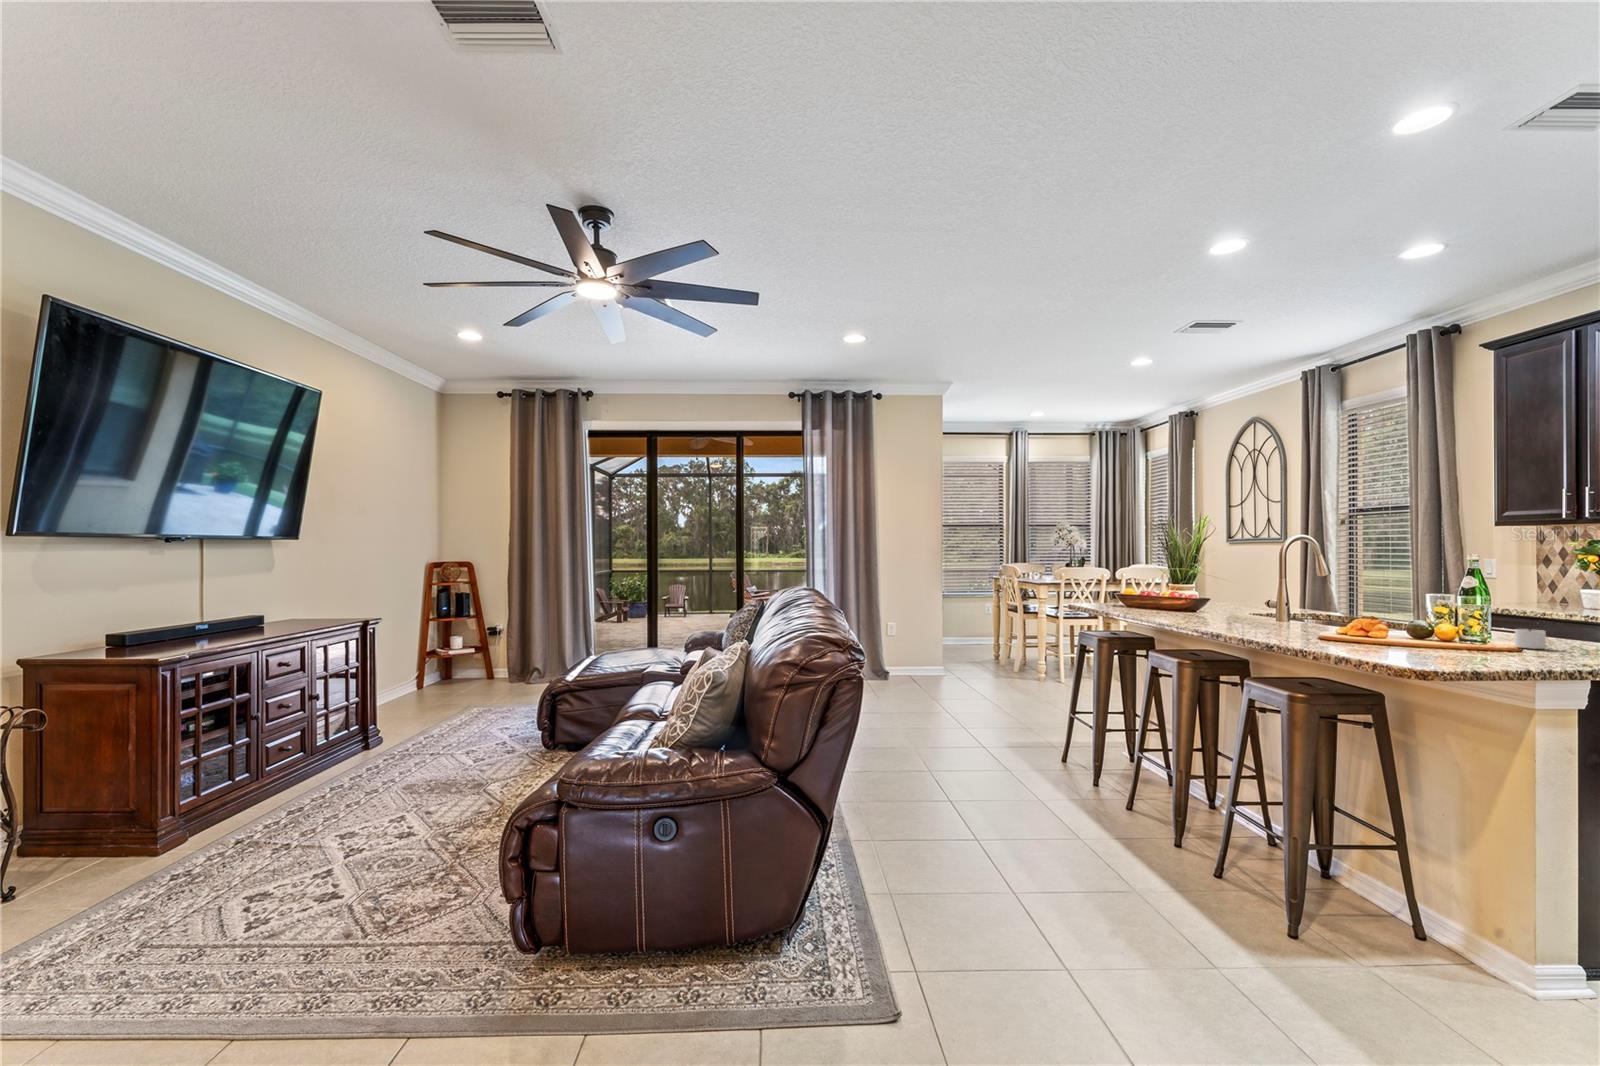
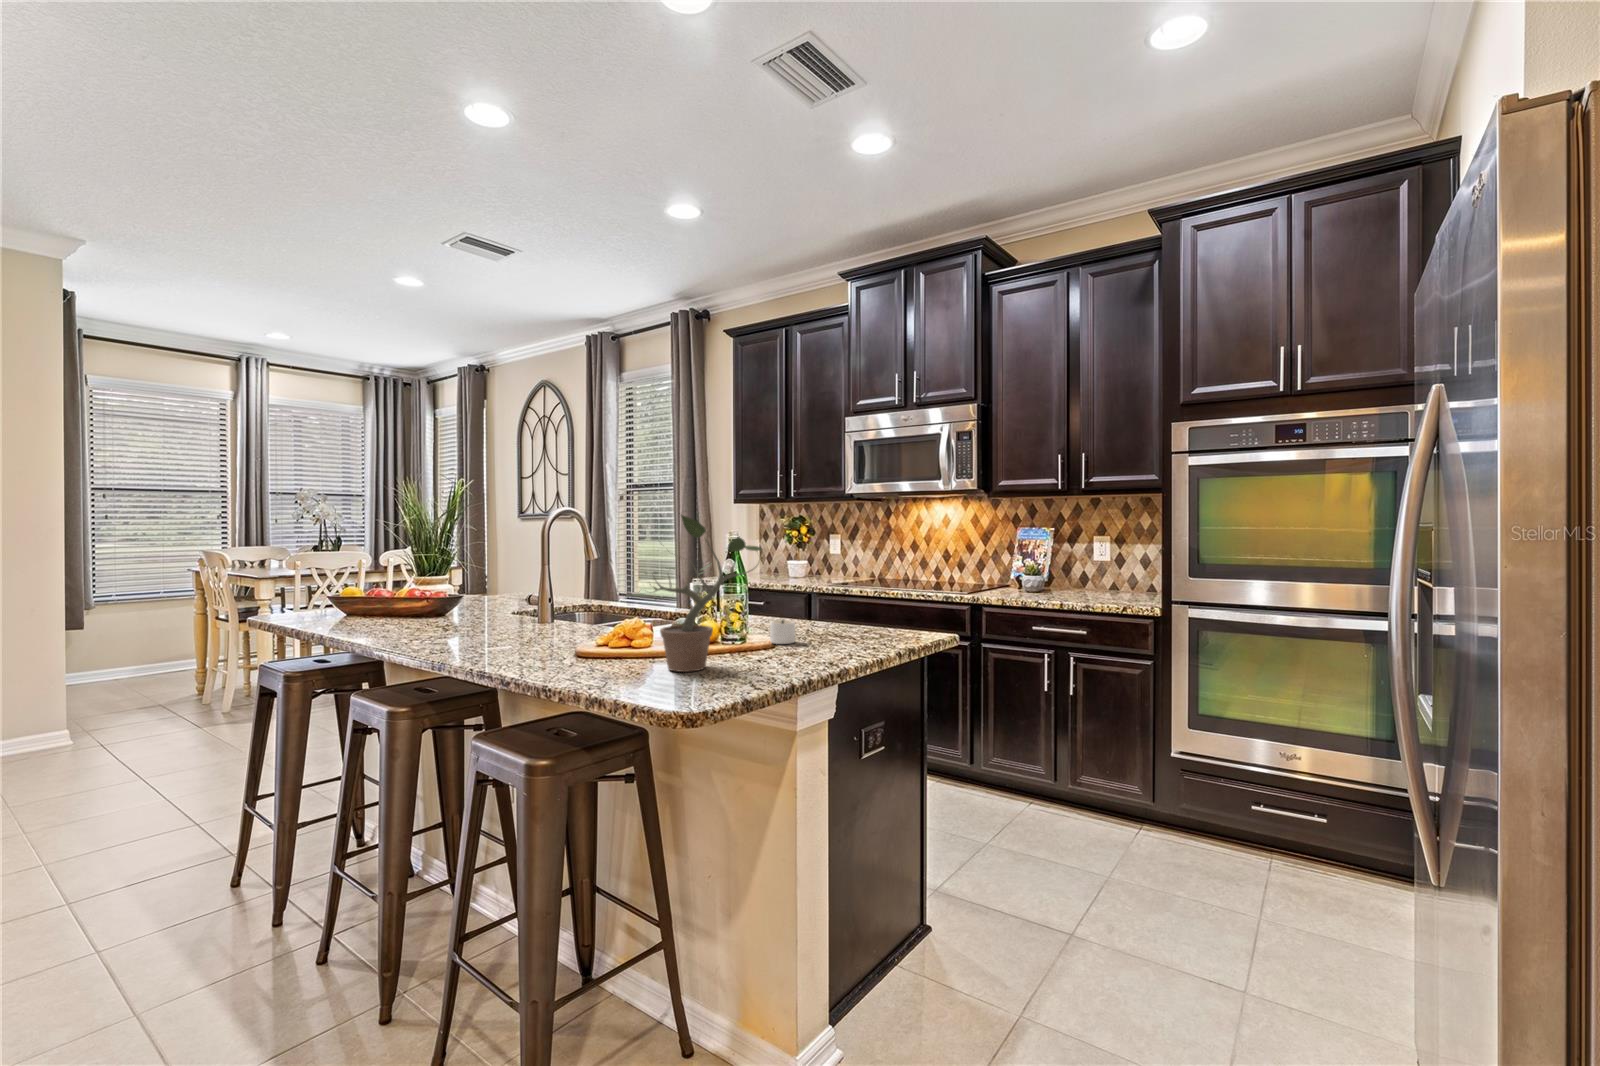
potted plant: none [1365,537,1502,653] -> present [630,515,762,672]

